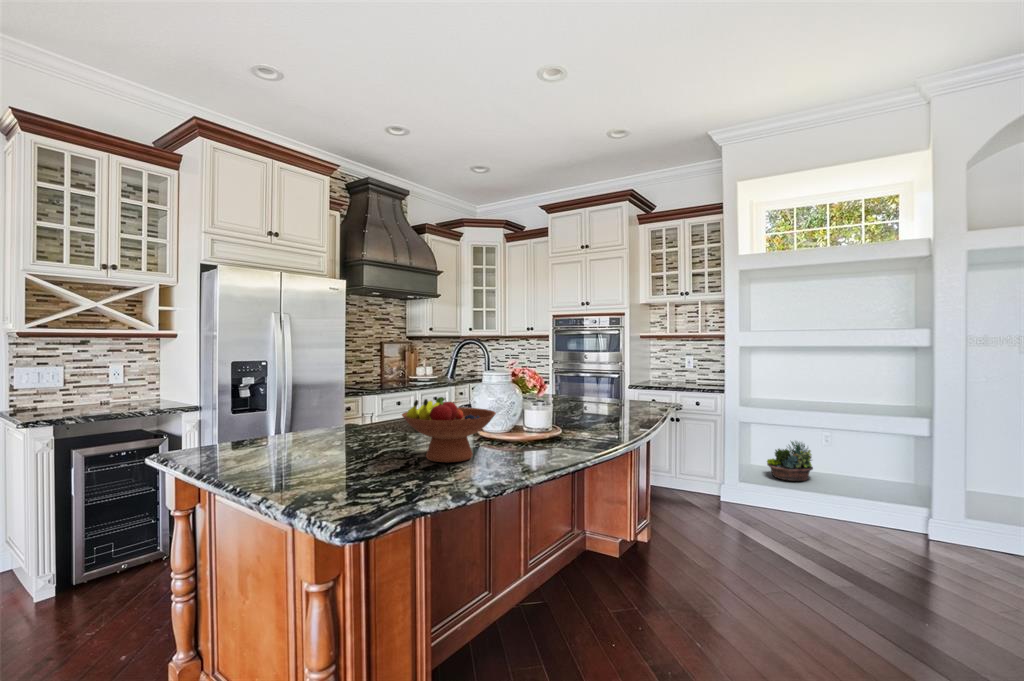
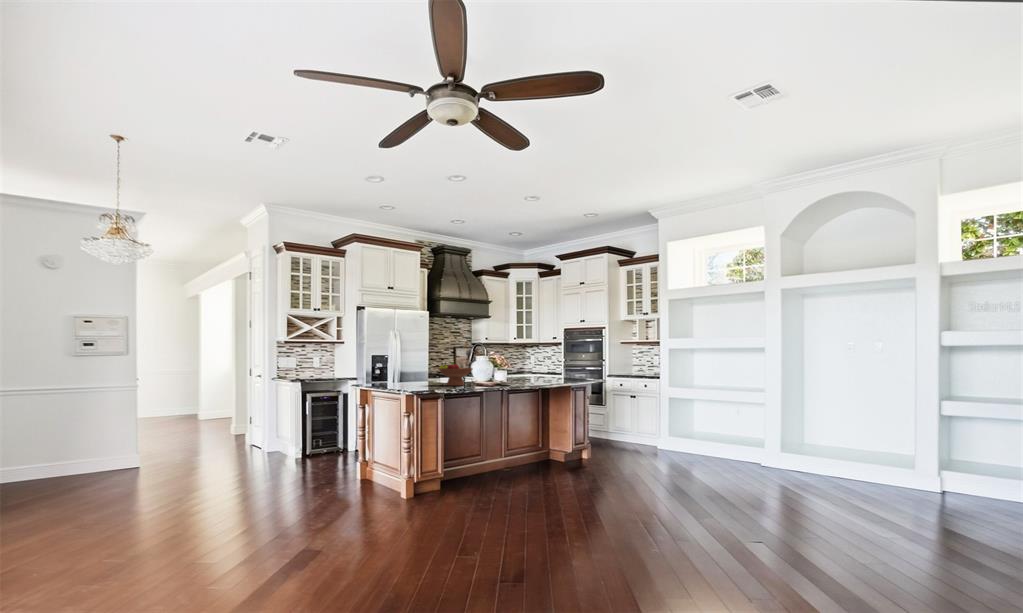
succulent planter: present [767,442,813,481] -> none [693,410,722,436]

